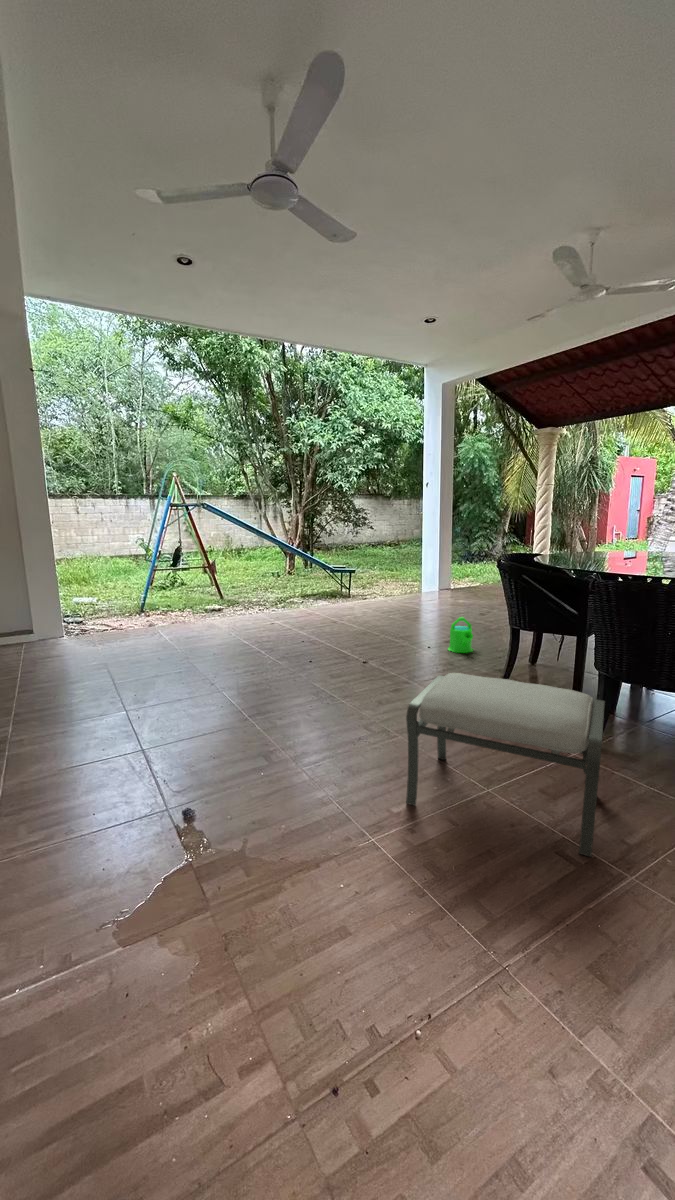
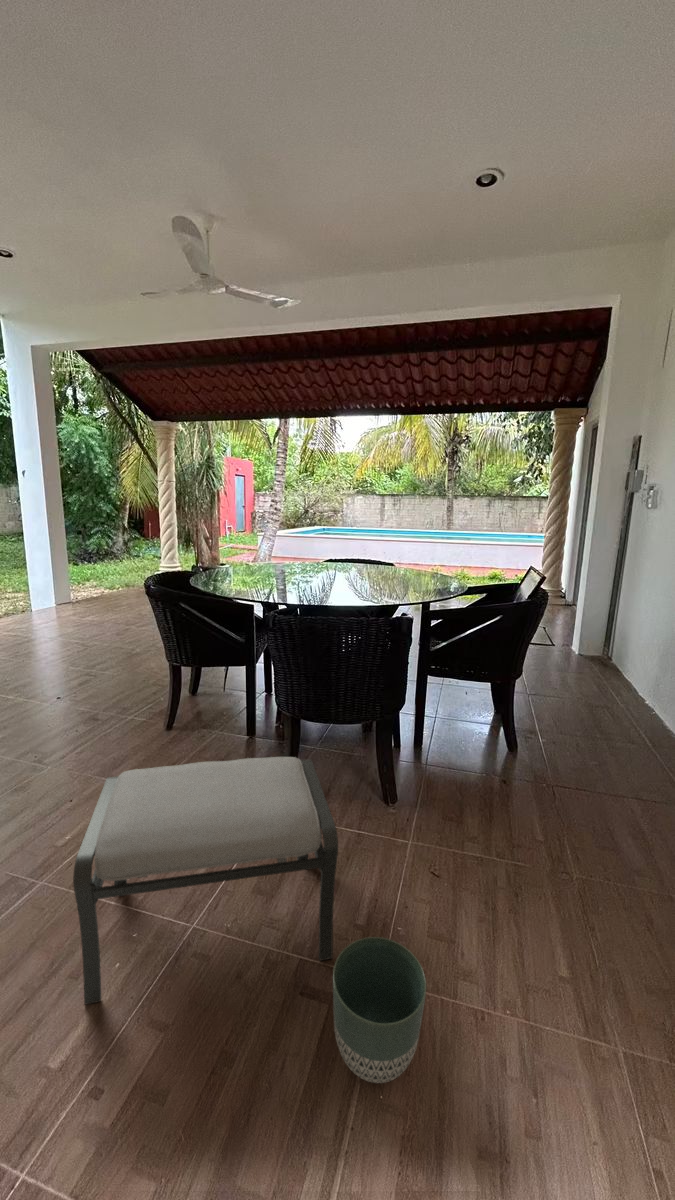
watering can: present [448,617,473,653] -> none [87,650,121,696]
planter: none [567,824,656,934] -> present [333,937,426,1083]

